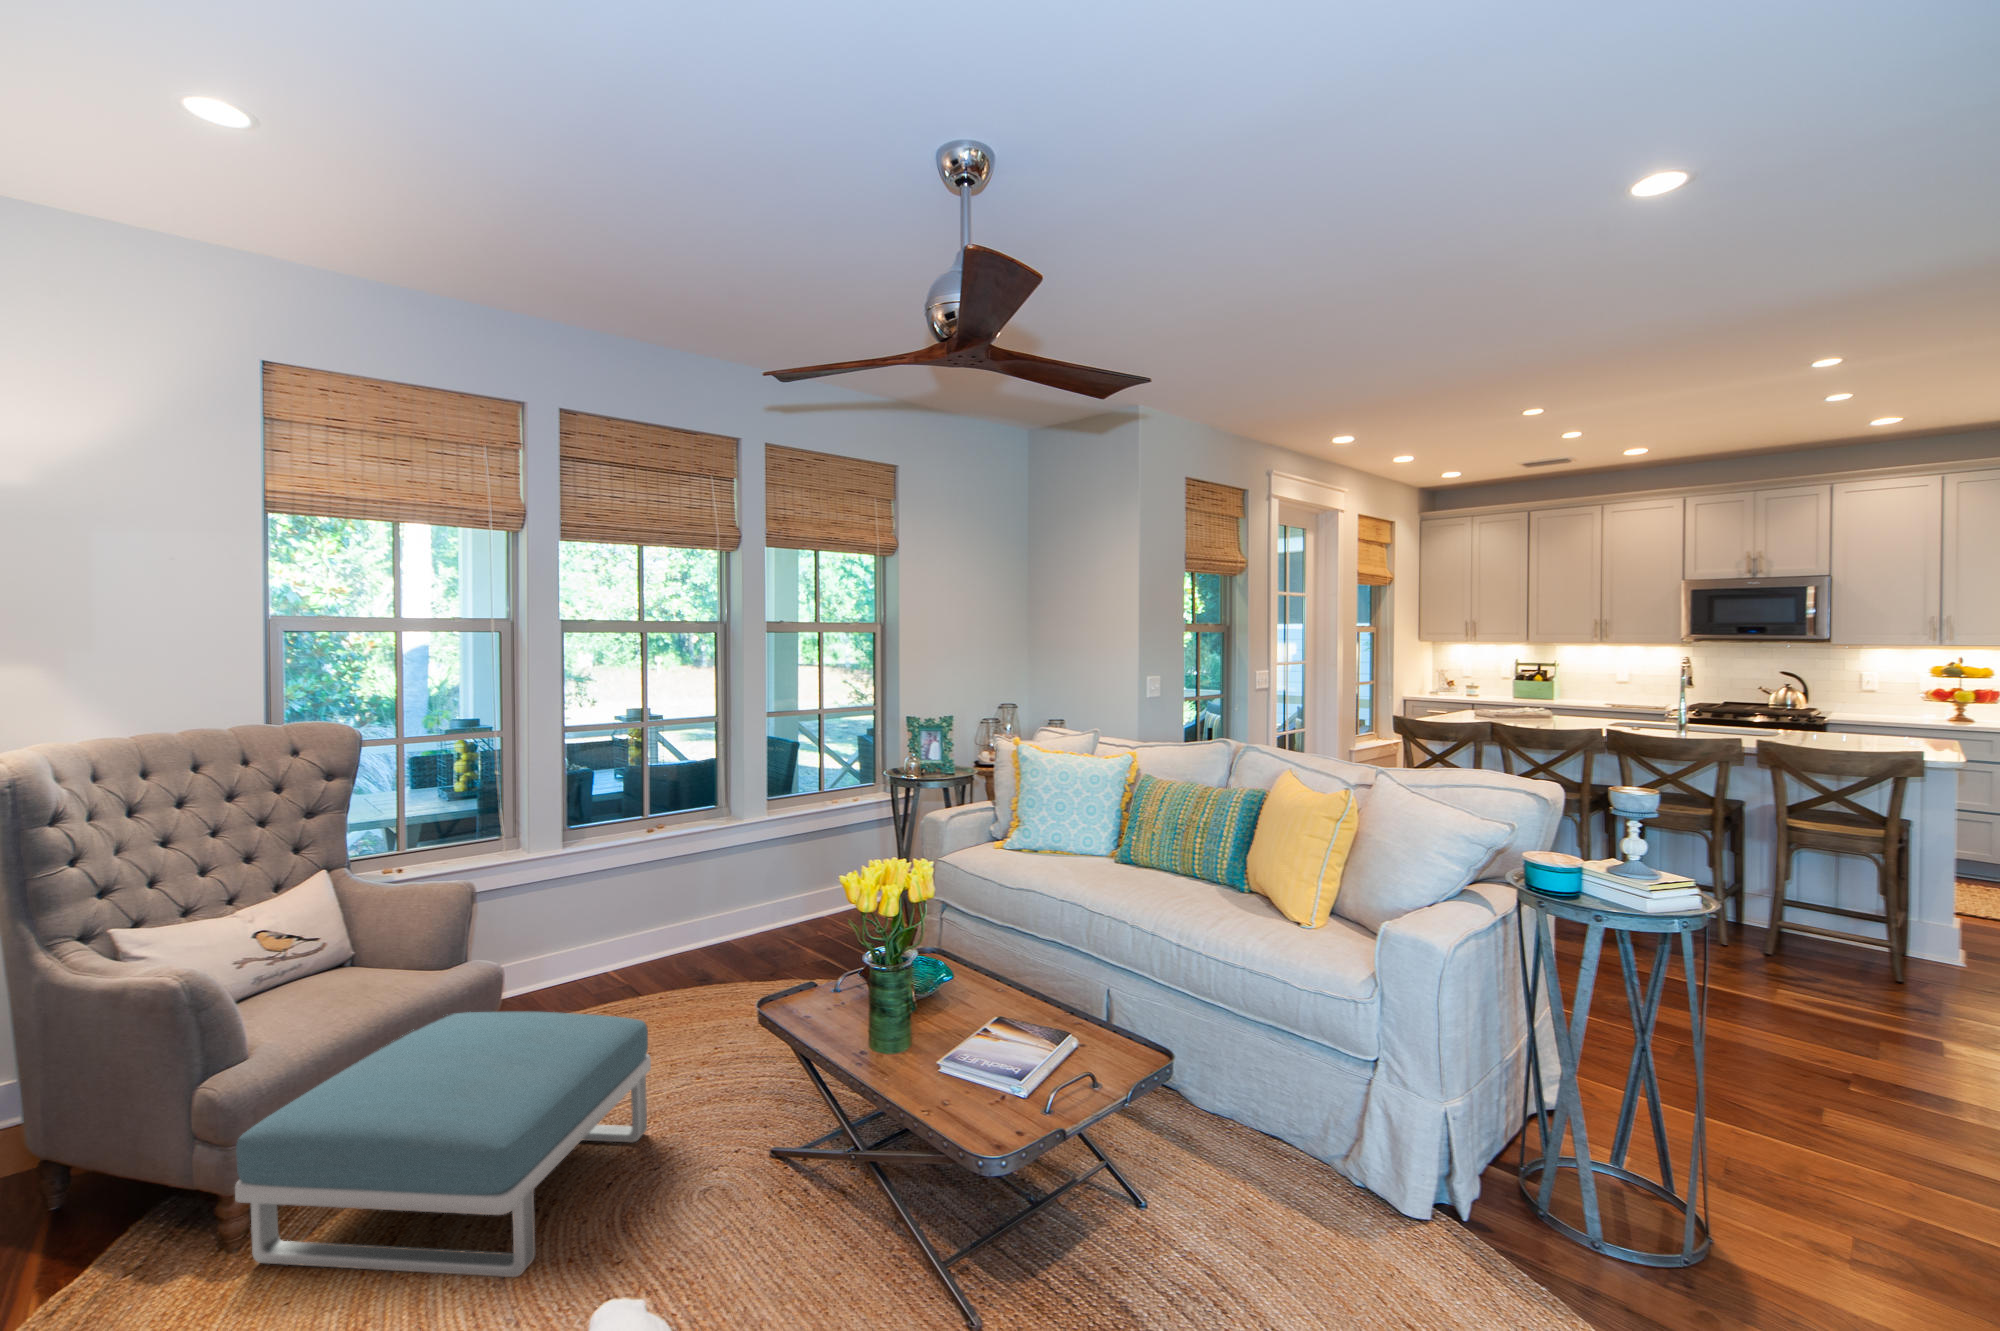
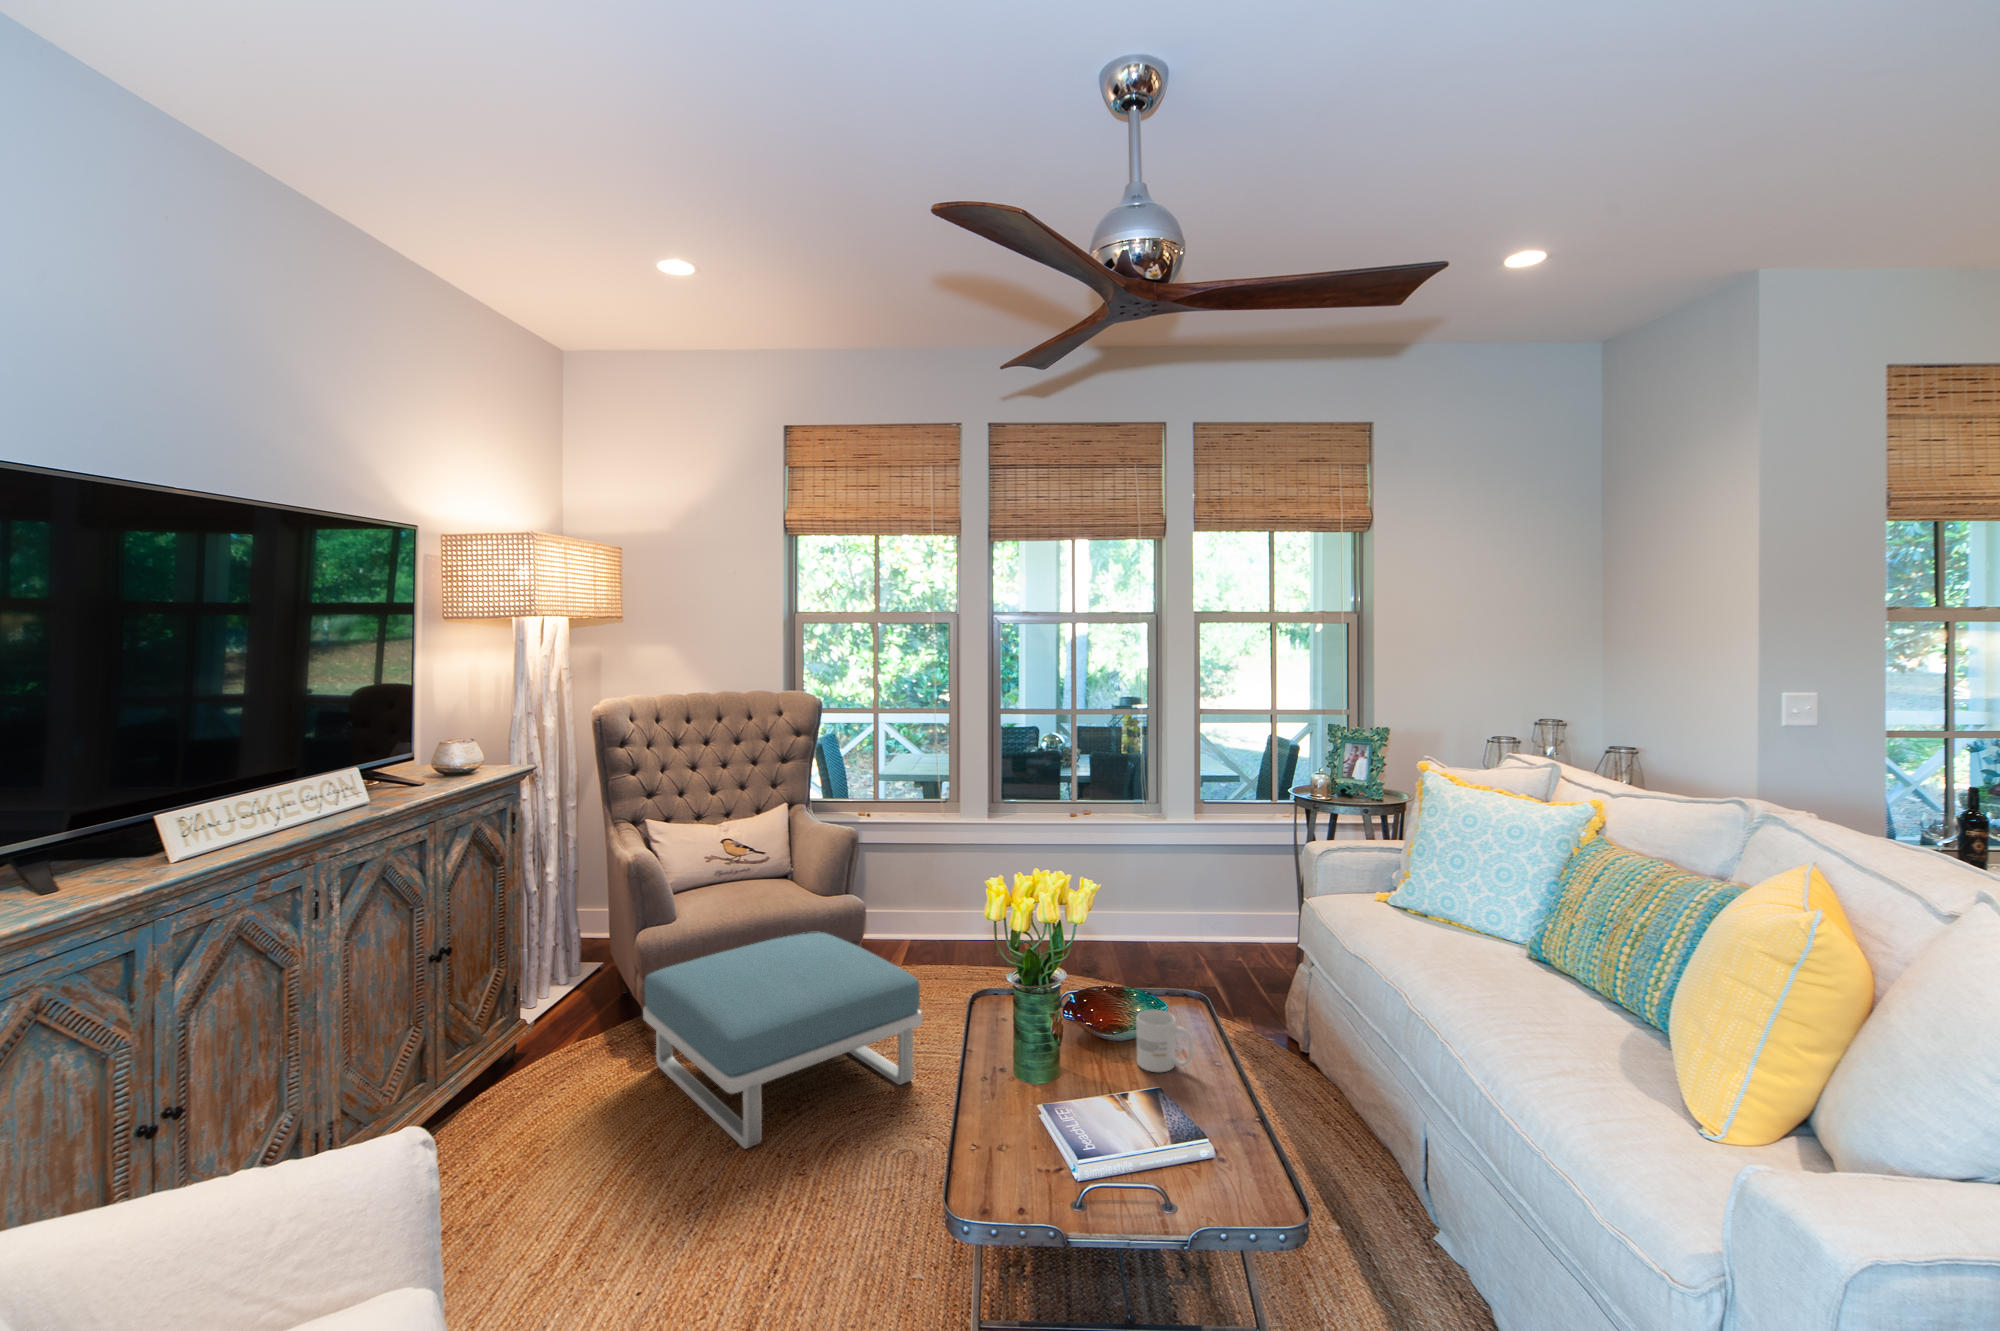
mug: none [963,956,1010,1007] -> present [1136,1010,1193,1072]

